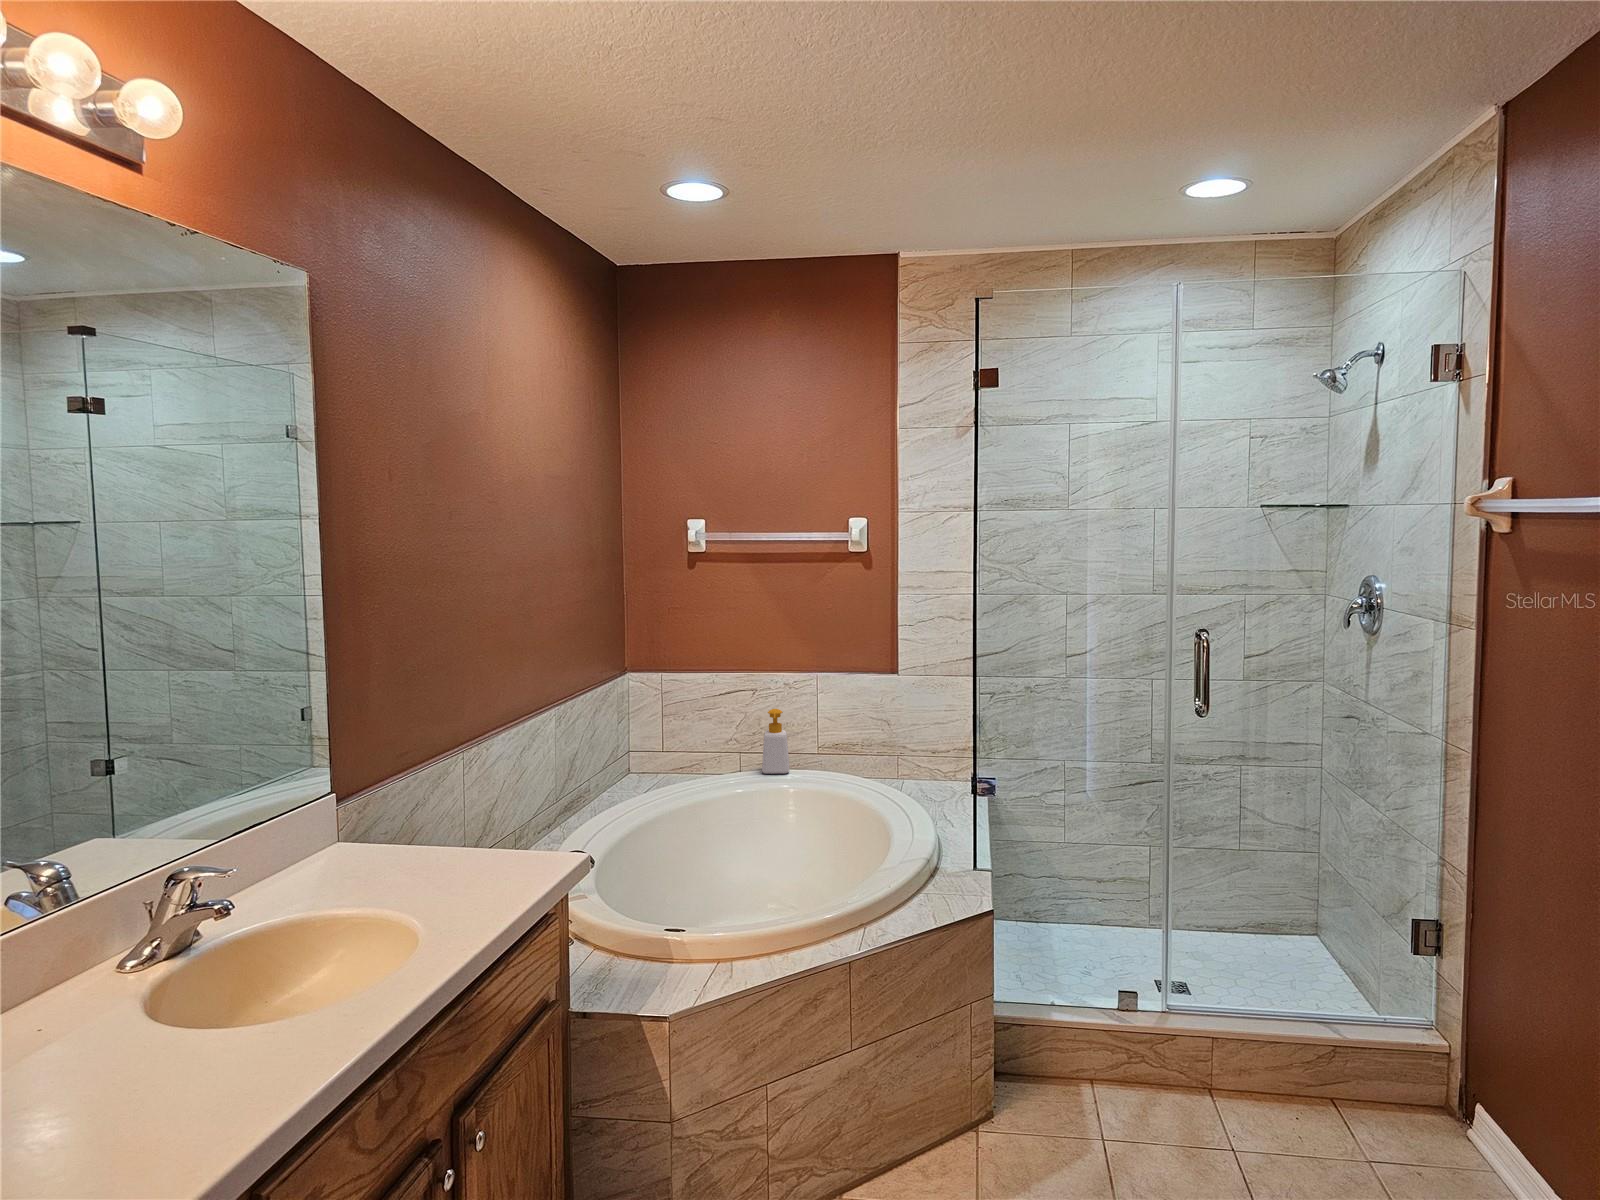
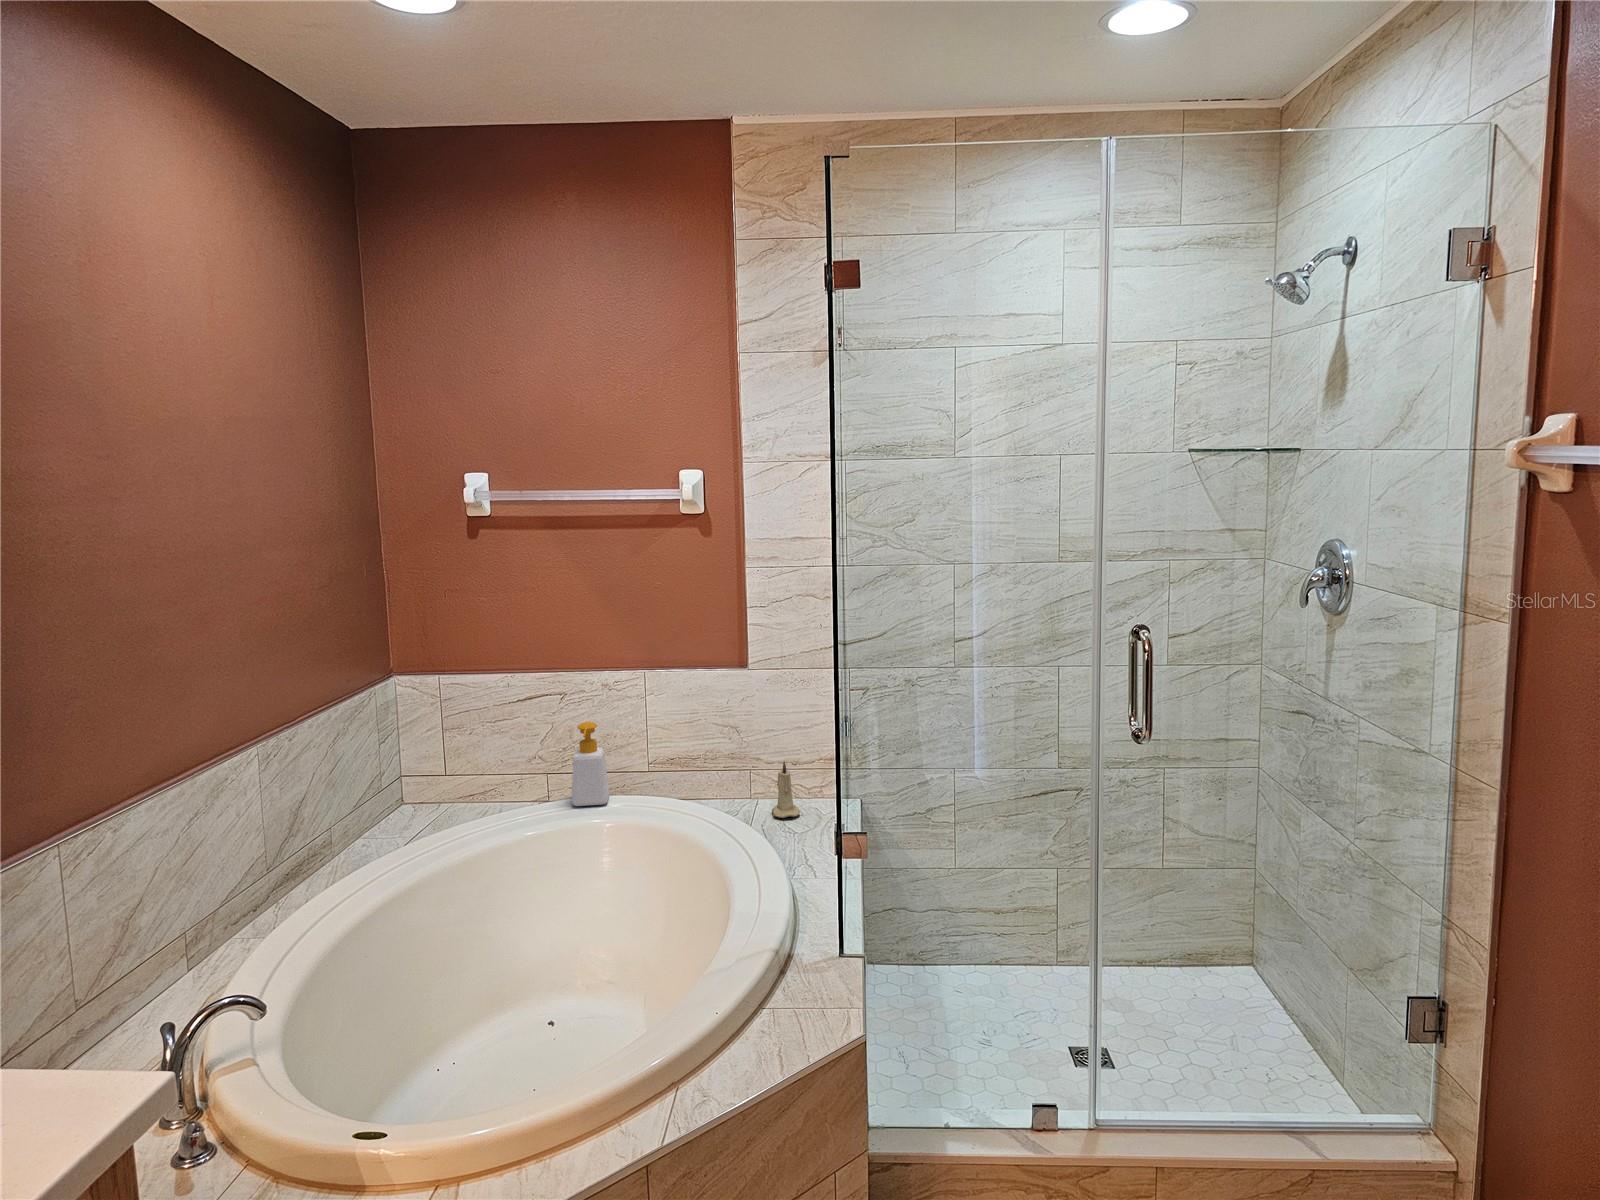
candle: none [917,744,940,789] -> present [772,761,800,818]

